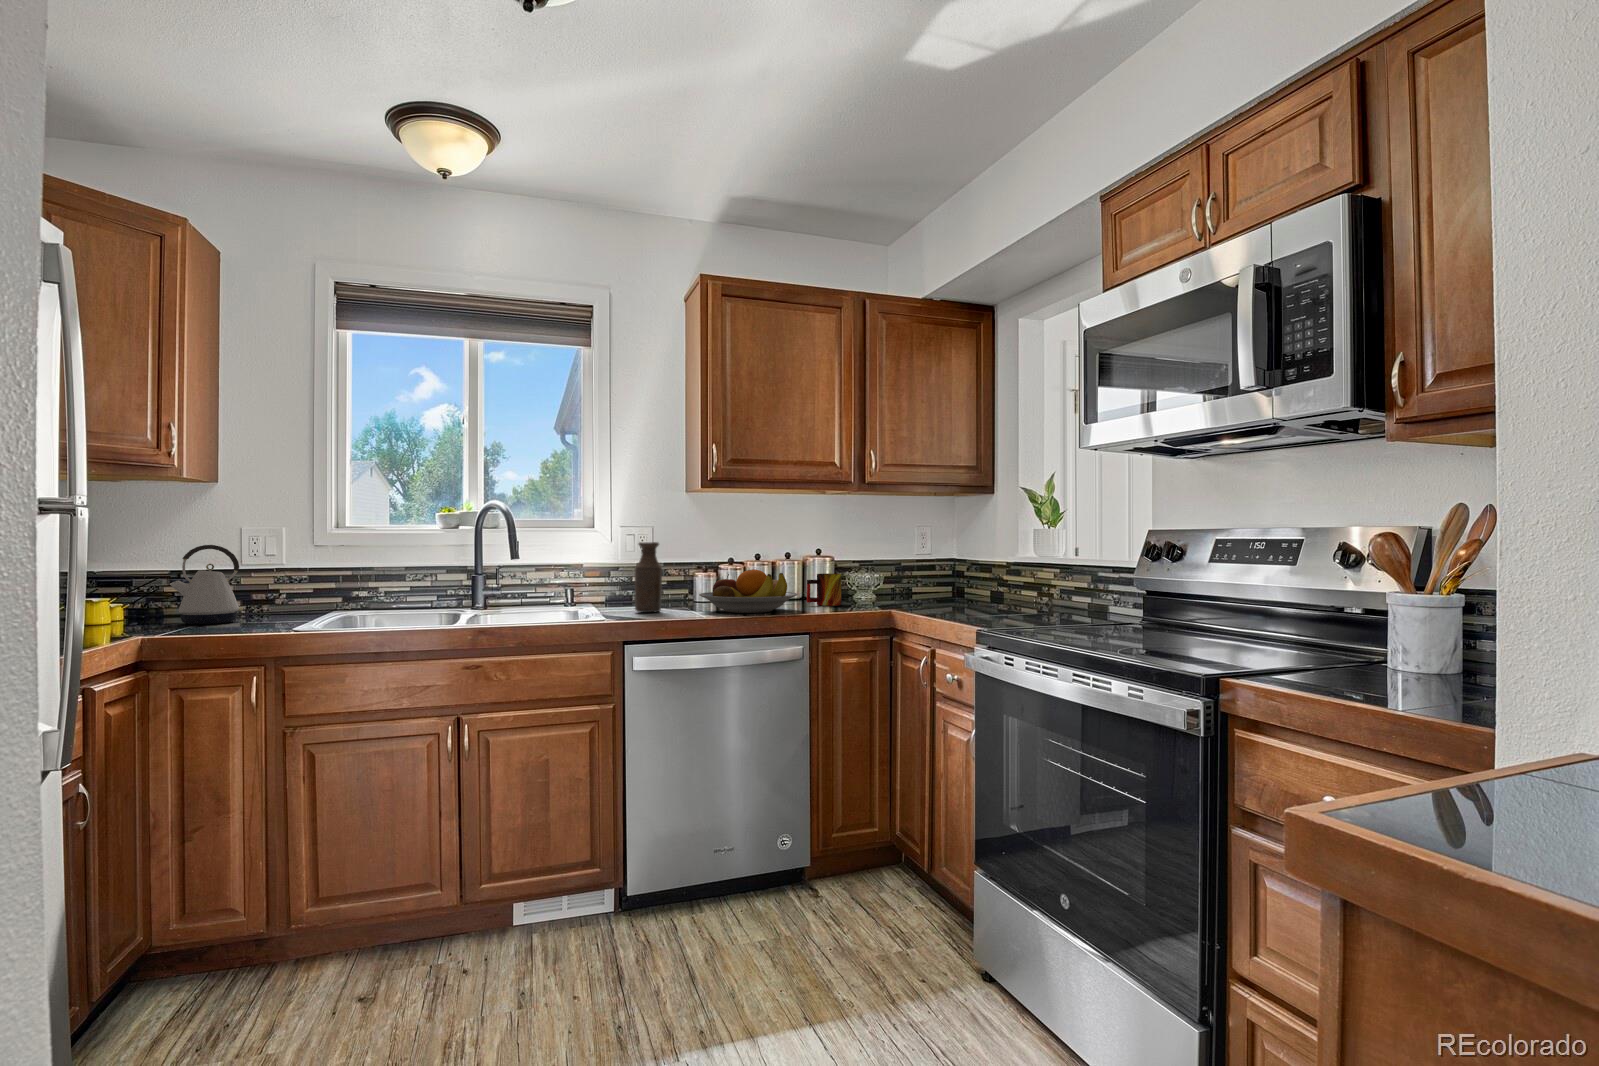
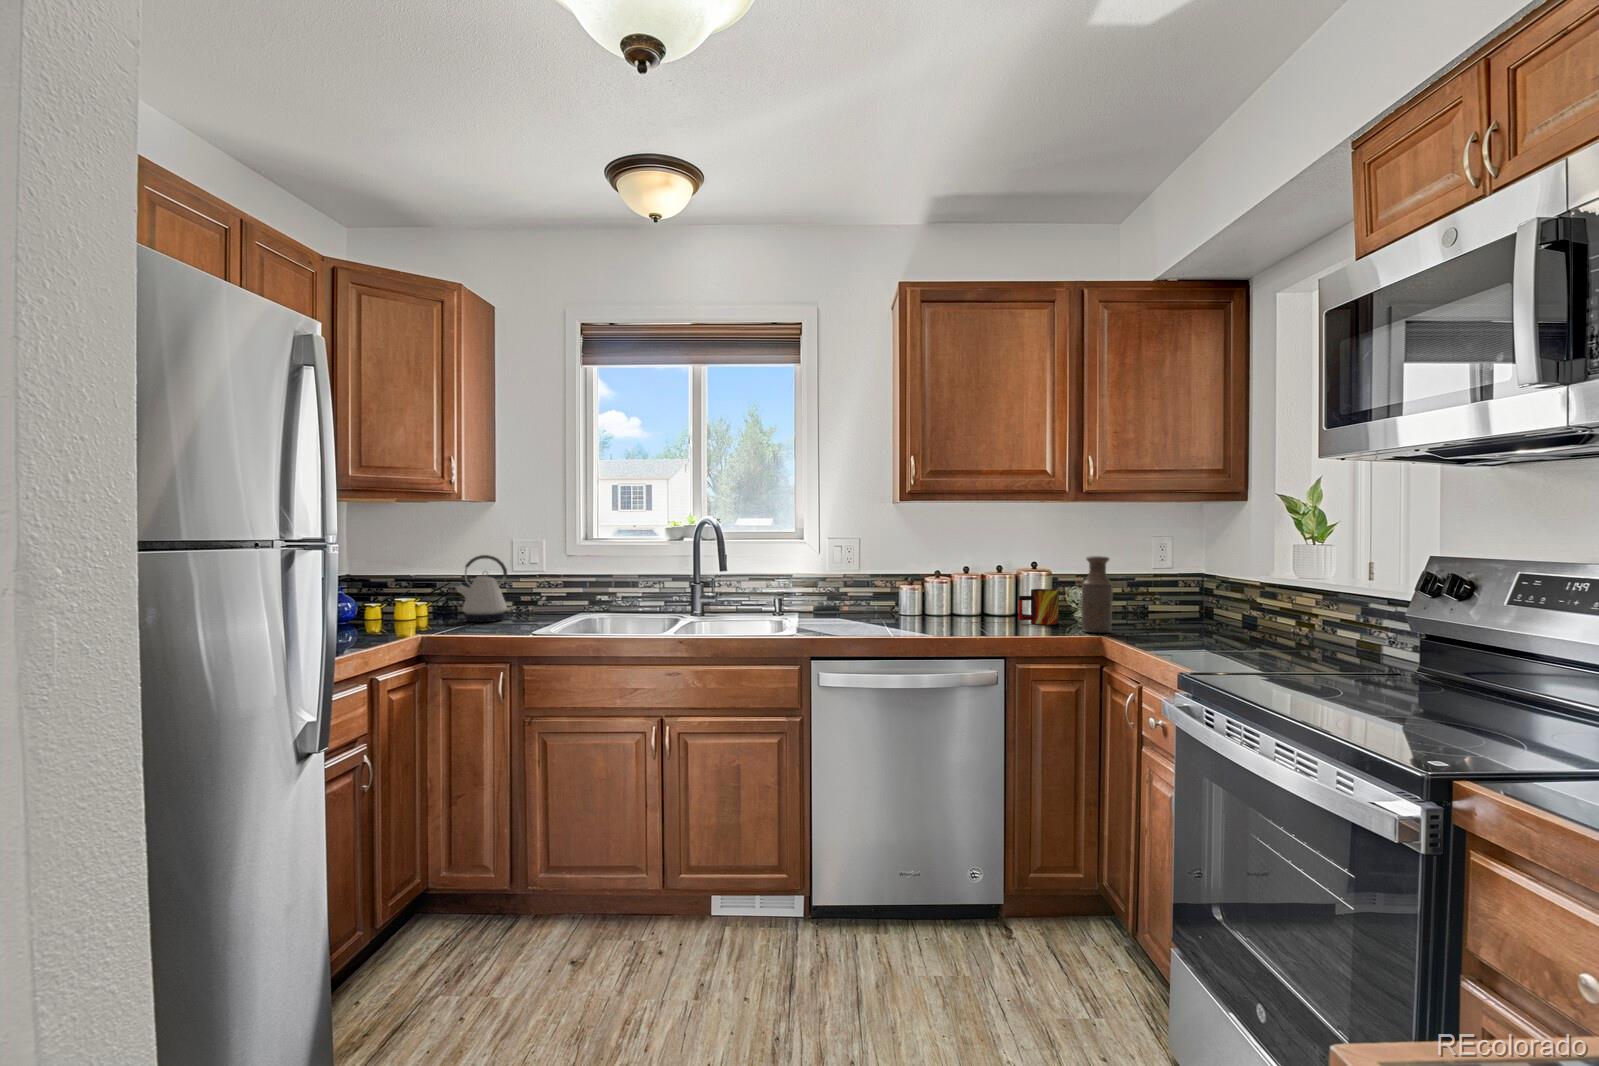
bottle: present [635,542,662,612] -> present [1082,556,1113,633]
fruit bowl: present [699,569,797,613] -> none [898,586,1001,631]

